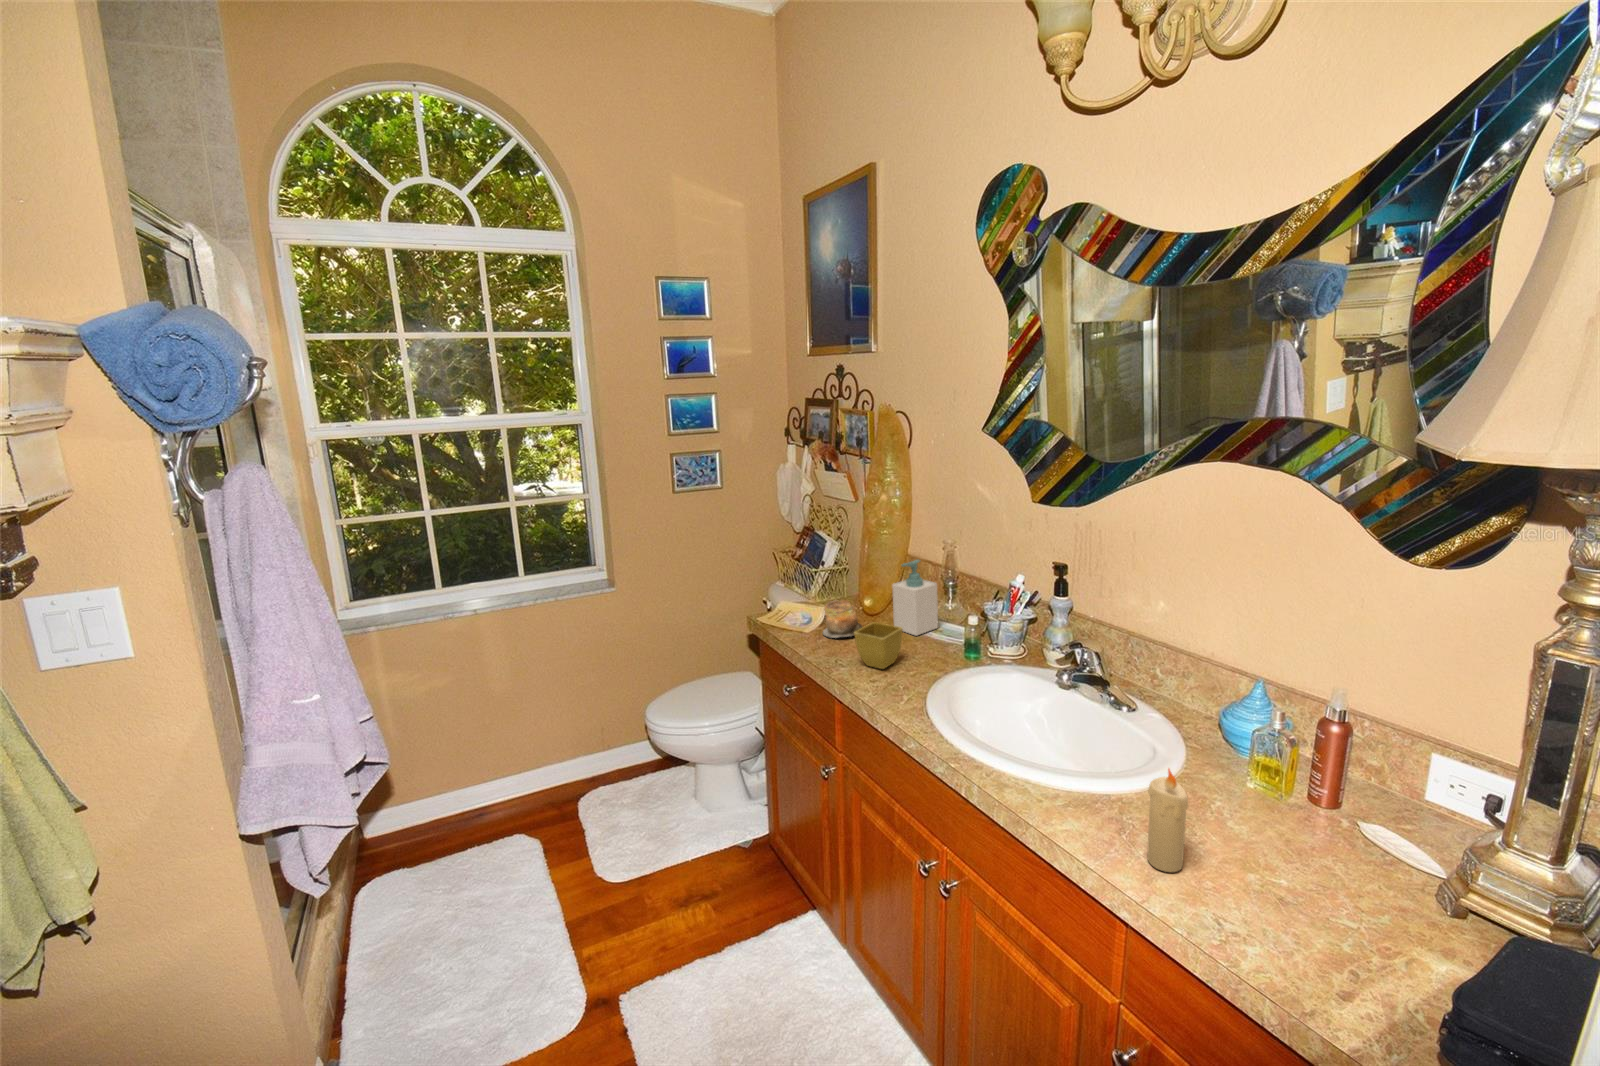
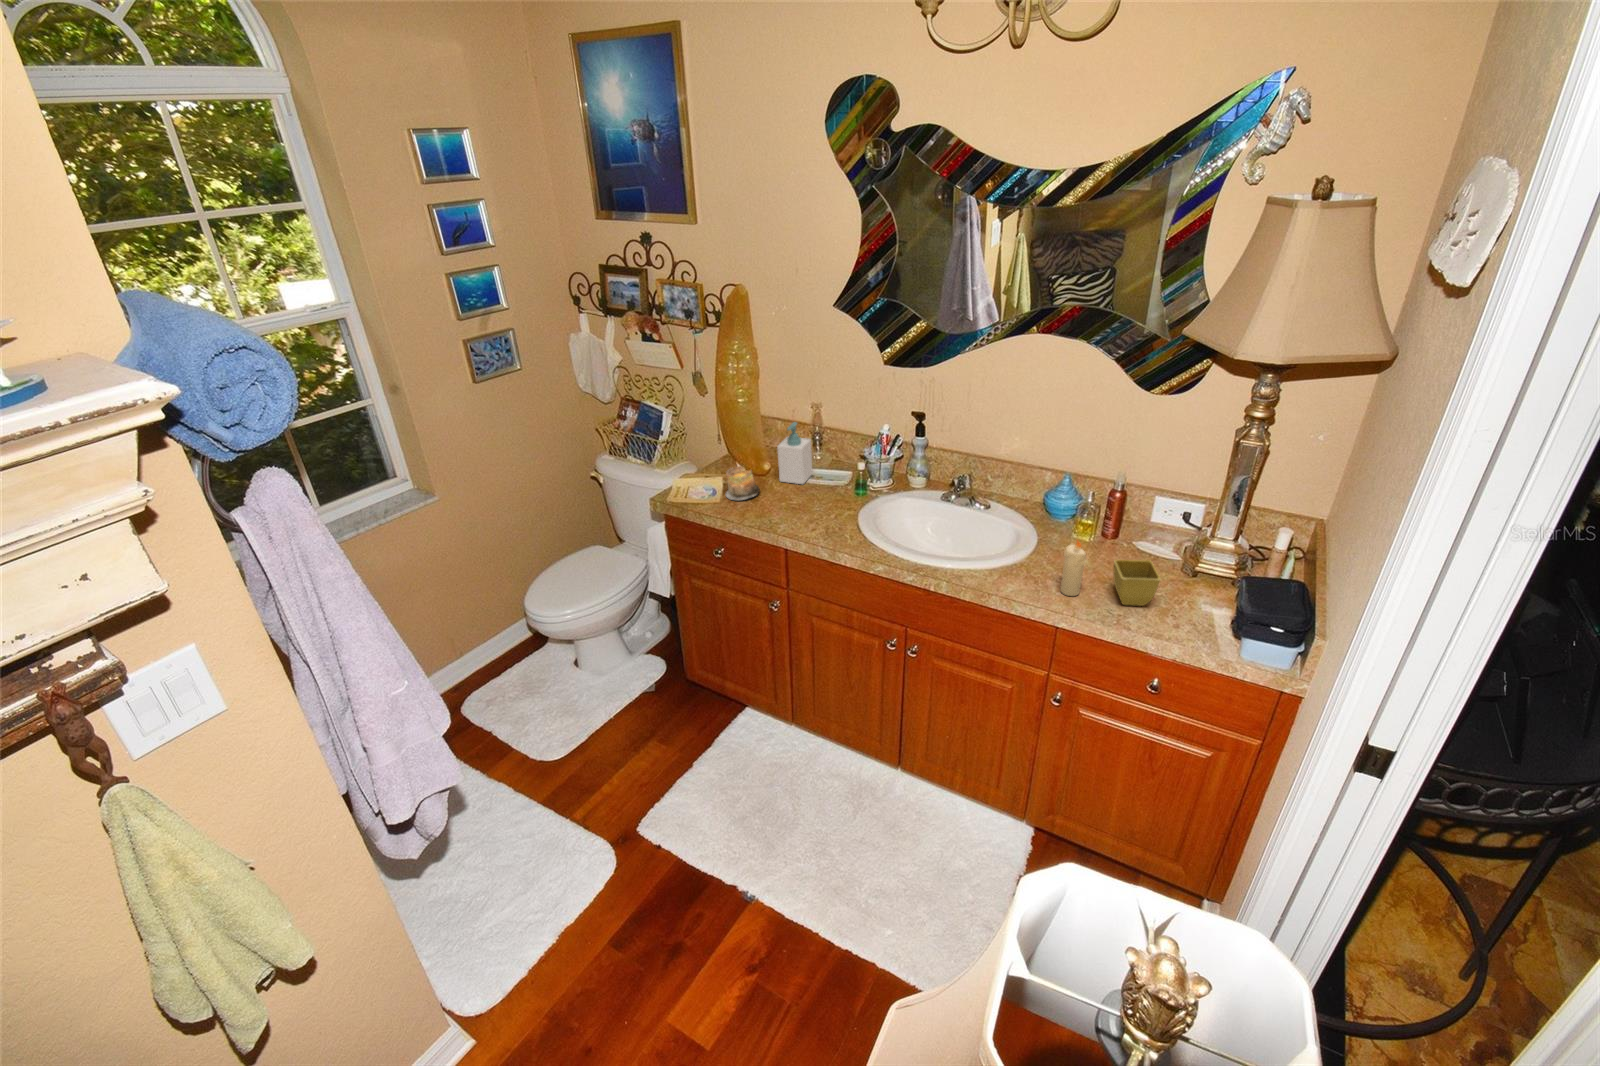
flower pot: present [854,622,903,669] -> present [1113,560,1160,606]

